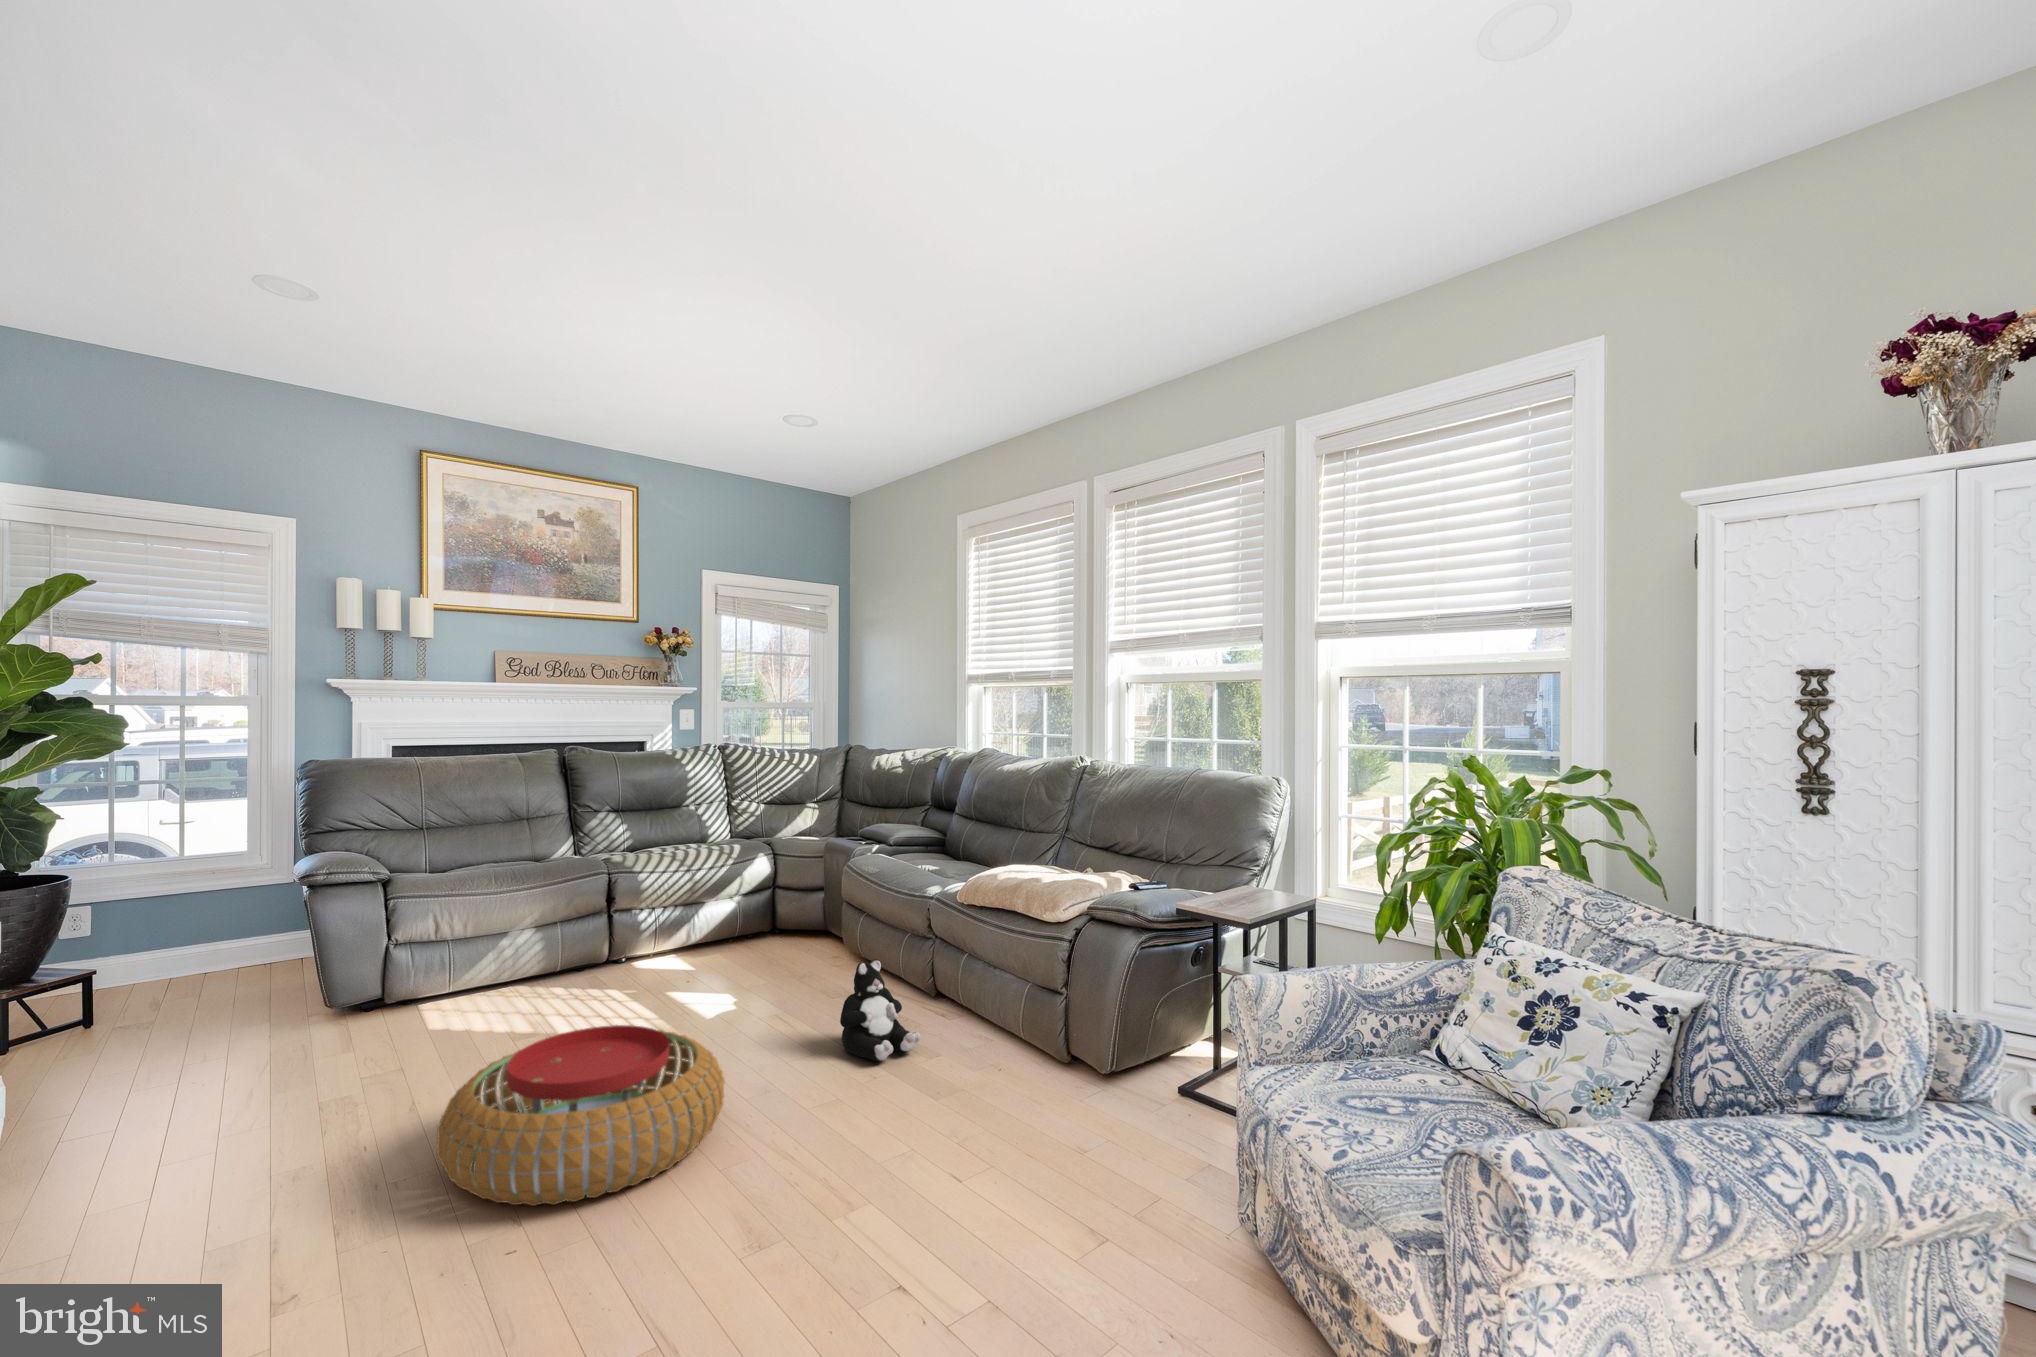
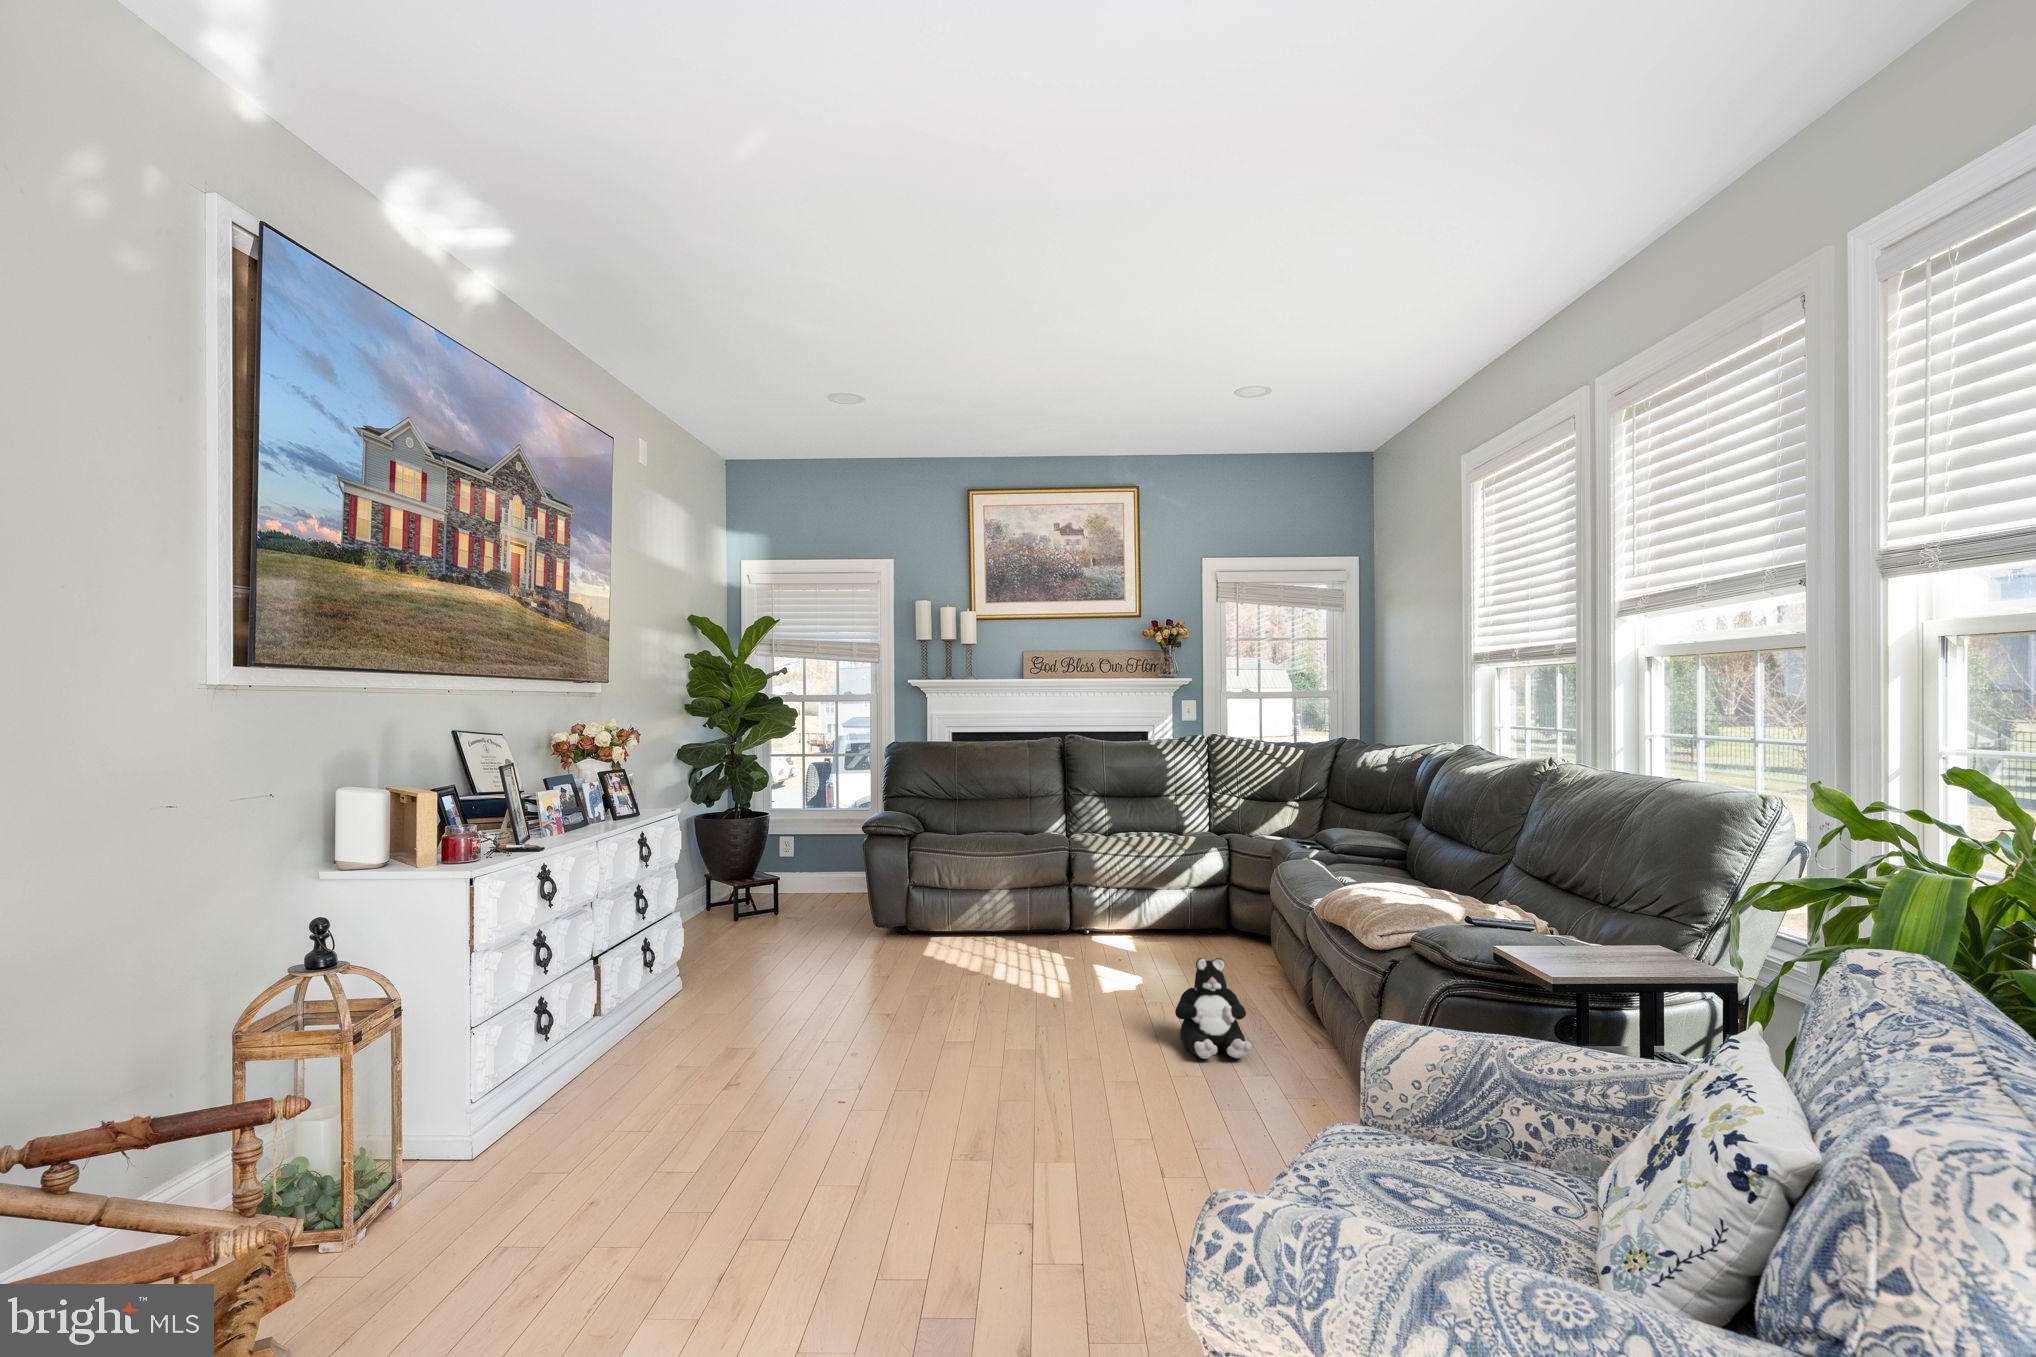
pouf: present [437,1025,725,1206] -> none [826,960,1036,1086]

